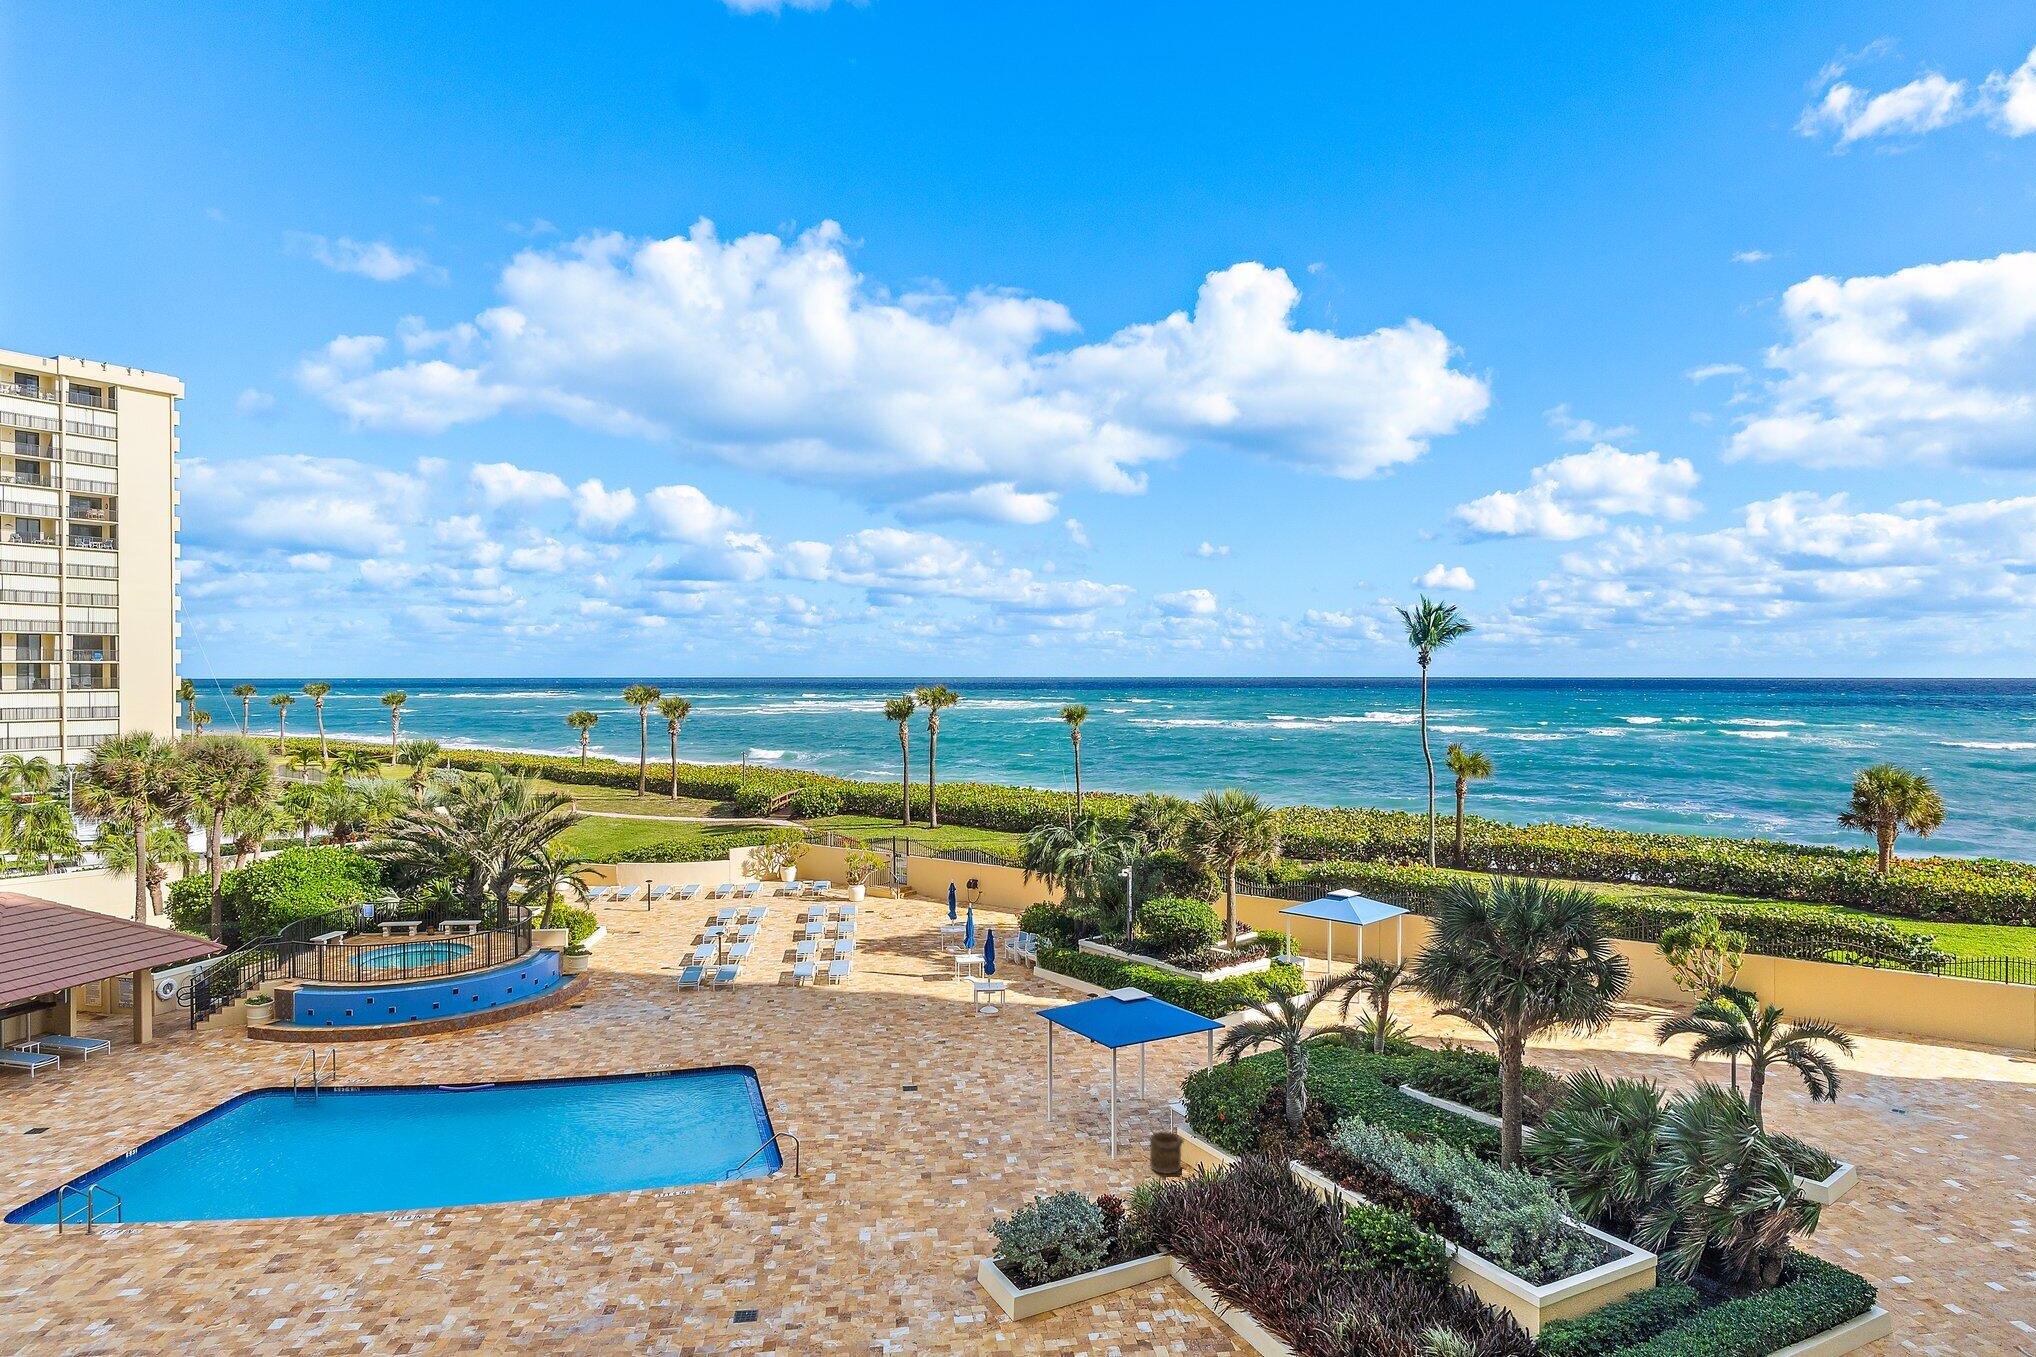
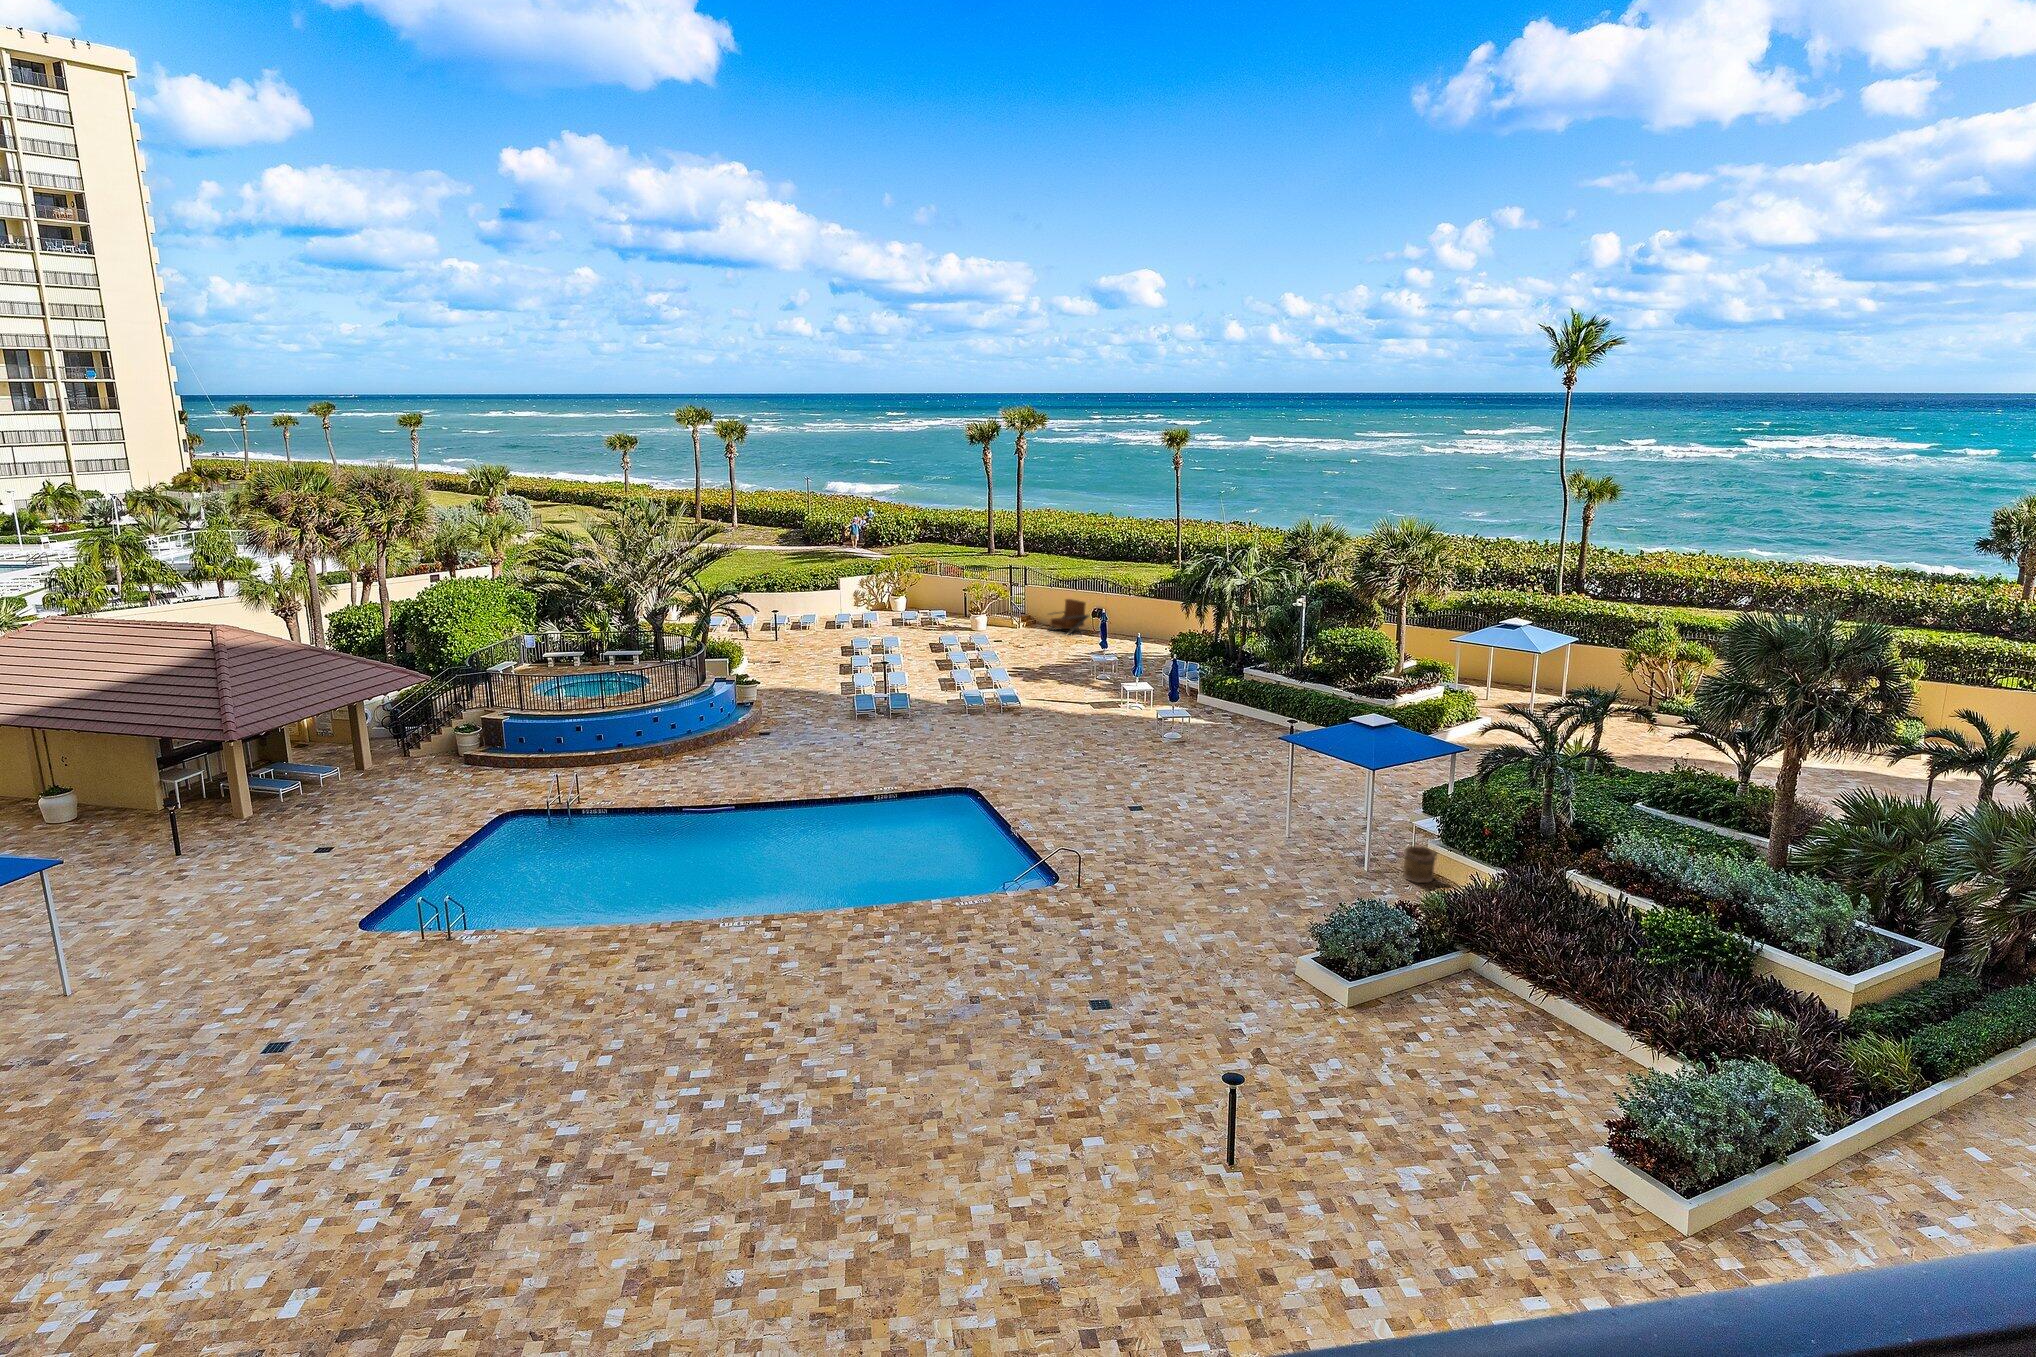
lounge chair: none [927,869,969,906] -> present [1049,599,1089,635]

